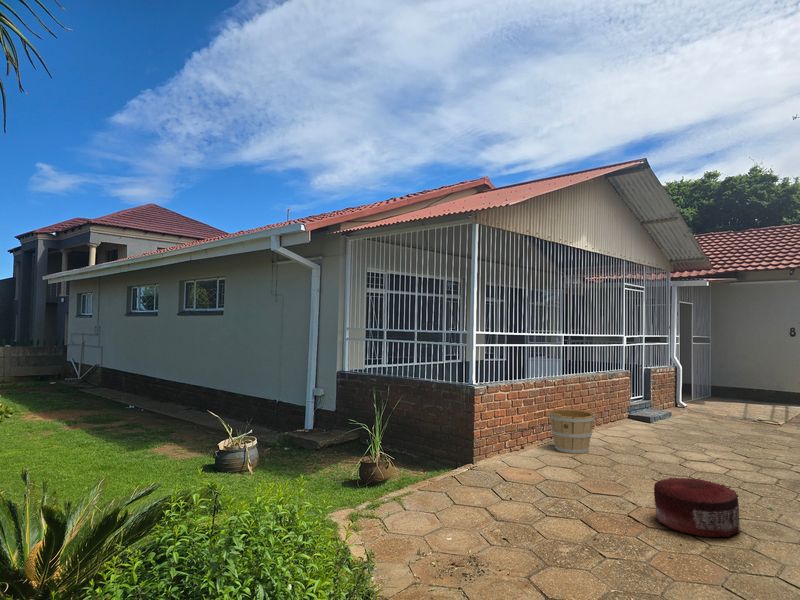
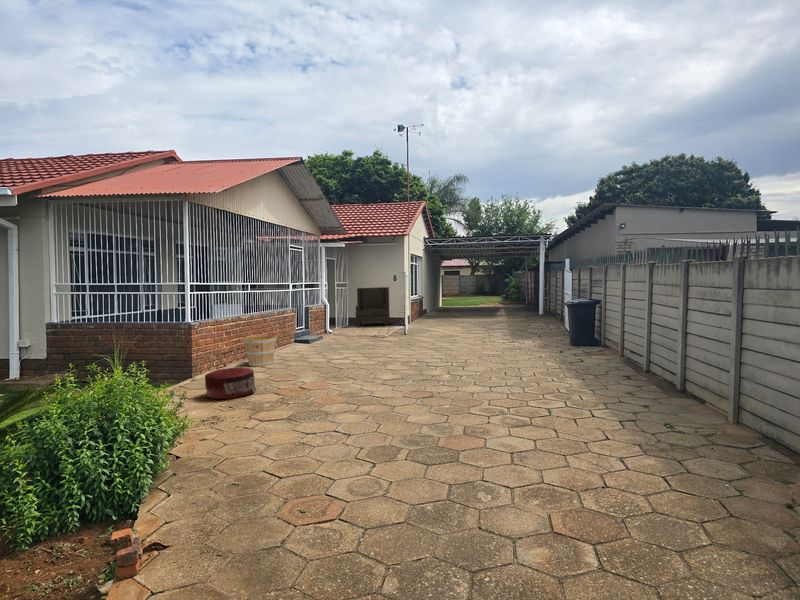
chair: none [725,344,785,405] -> present [356,287,390,327]
pouf: present [654,477,740,537] -> present [205,367,256,399]

